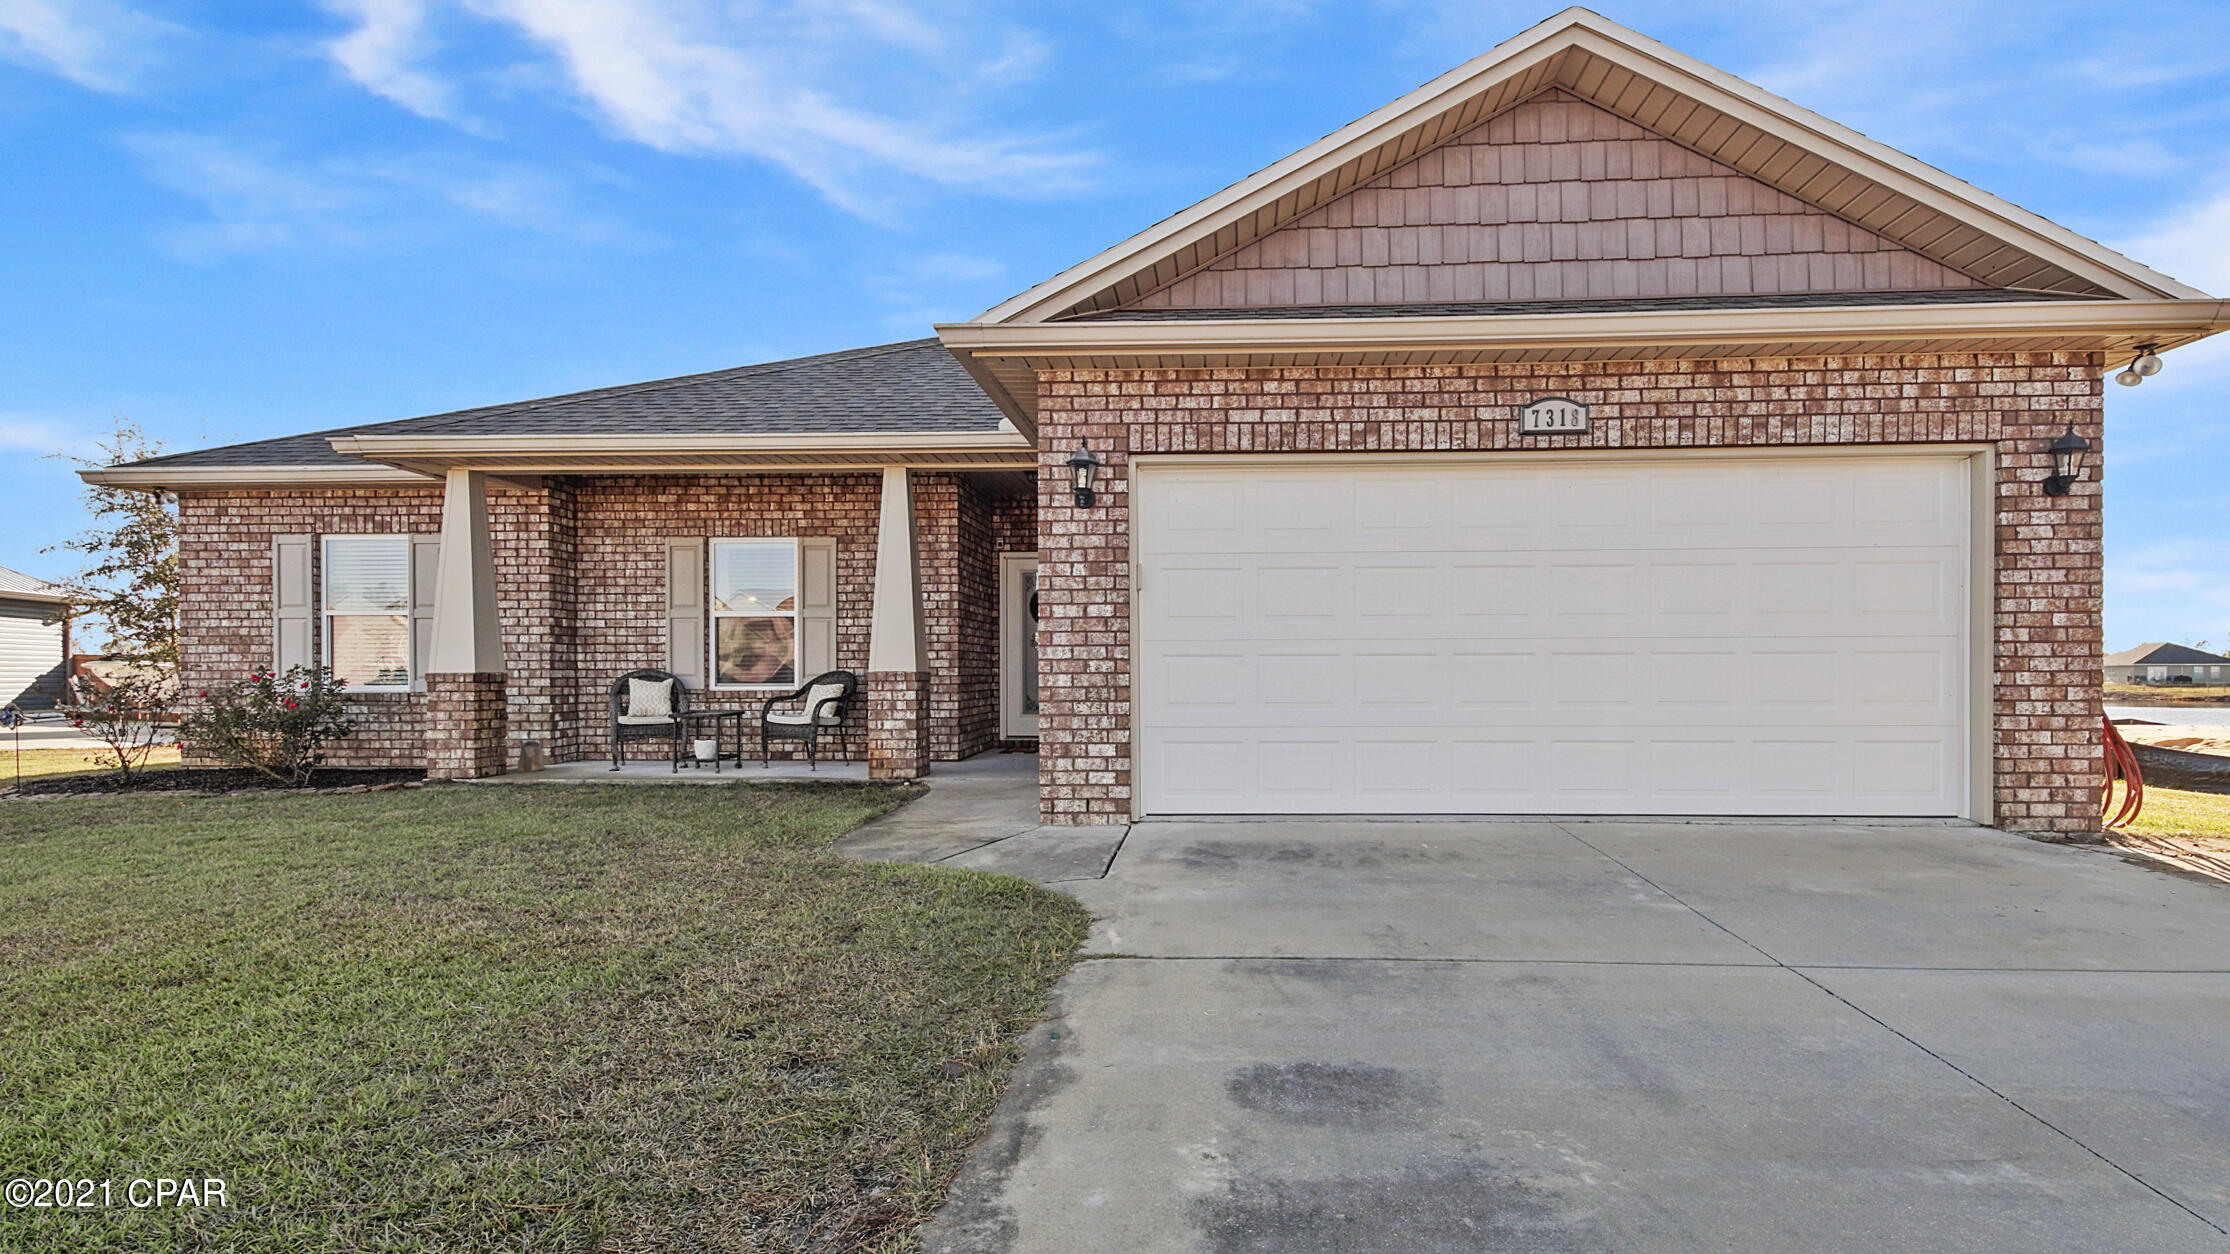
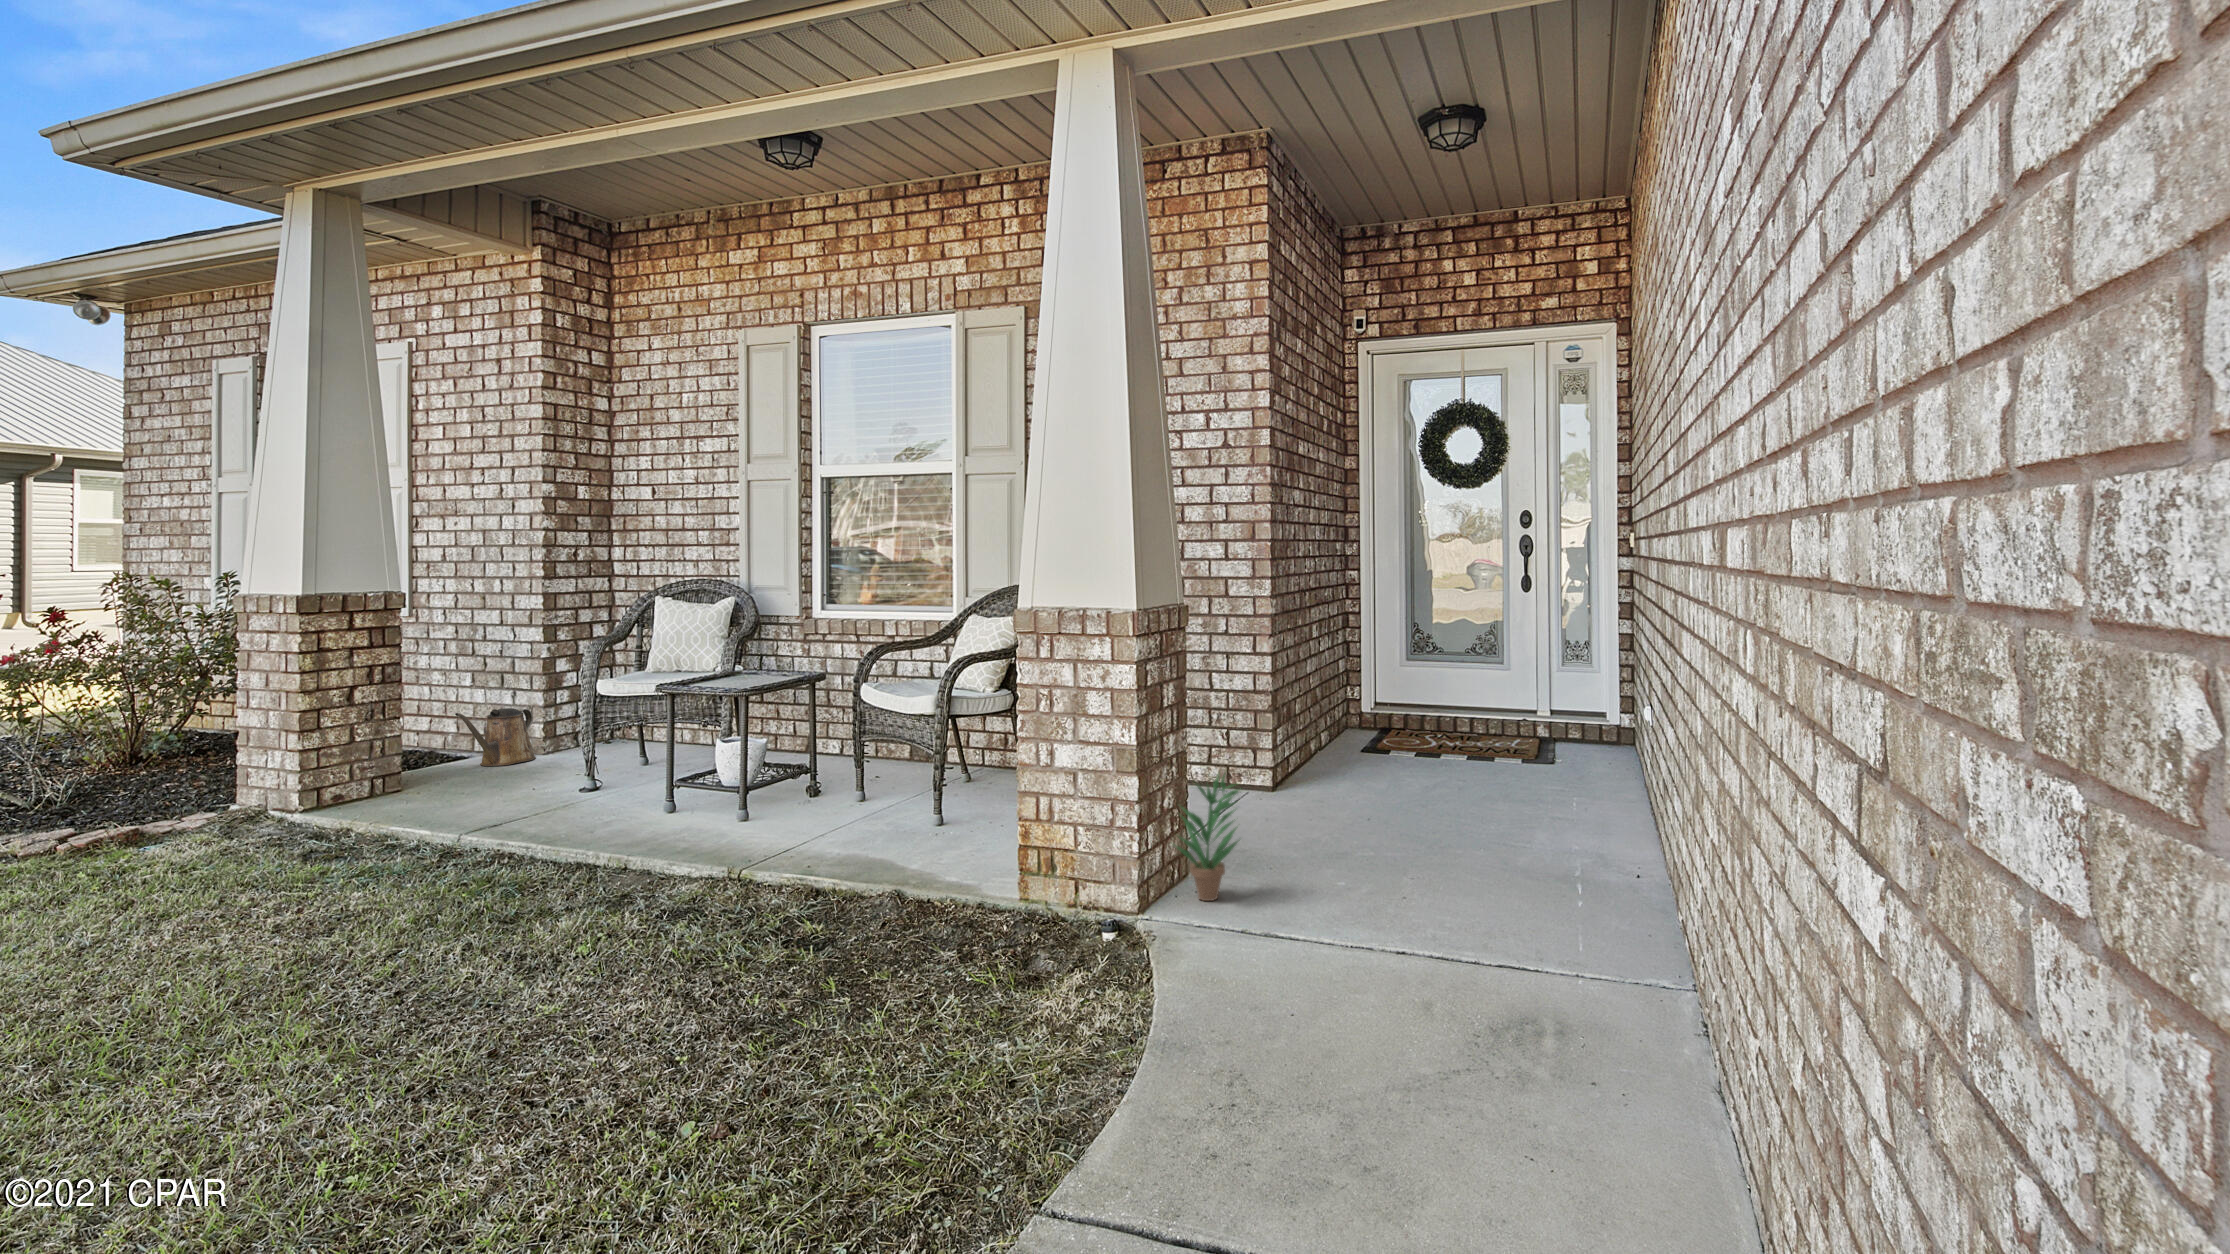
potted plant: none [926,730,953,778] -> present [1176,774,1240,901]

